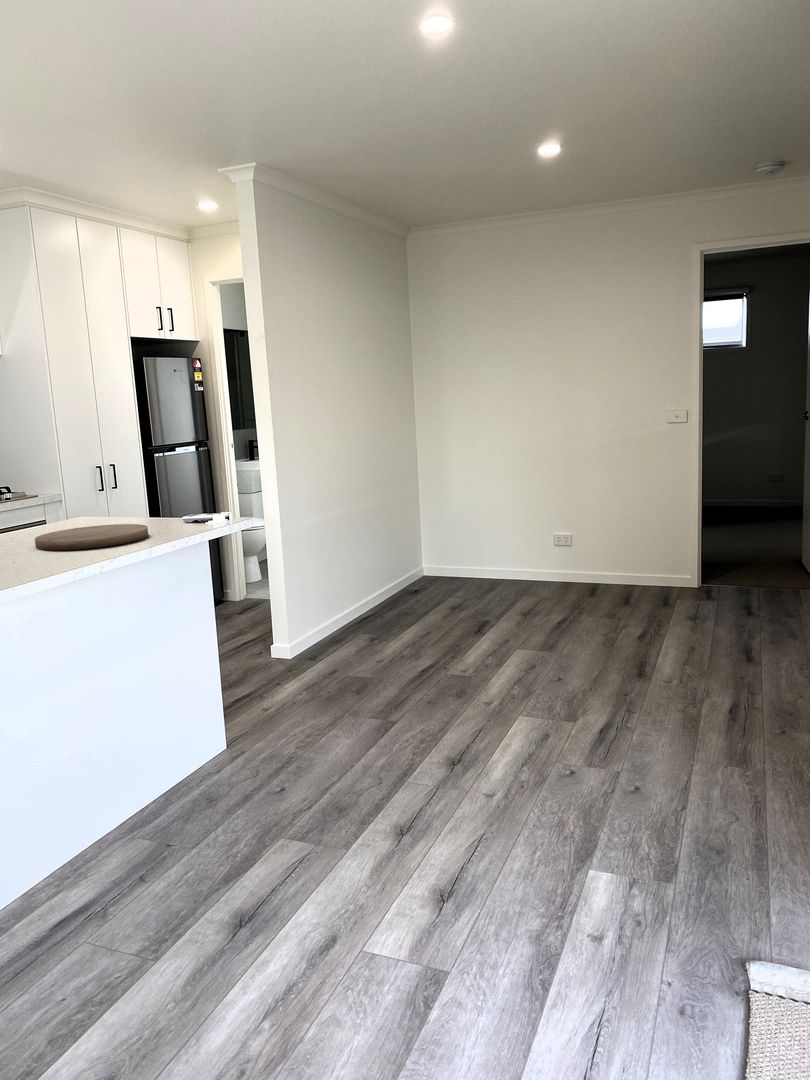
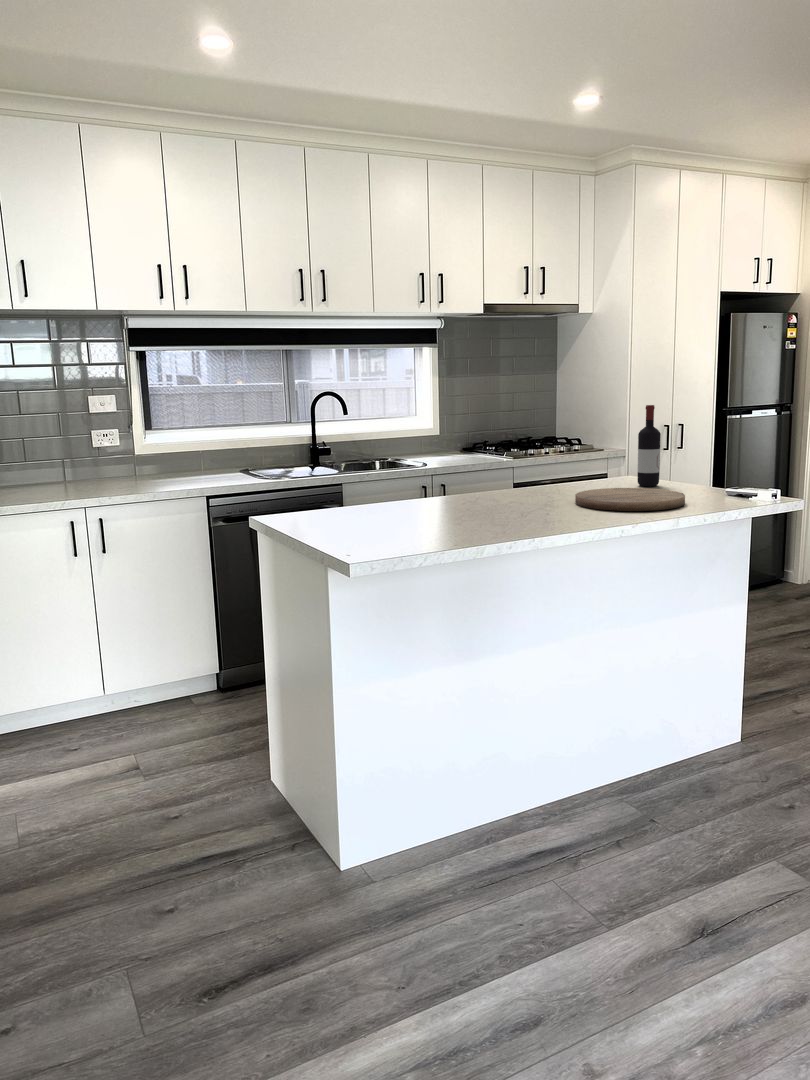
wine bottle: none [86,444,114,524] -> present [637,405,661,486]

